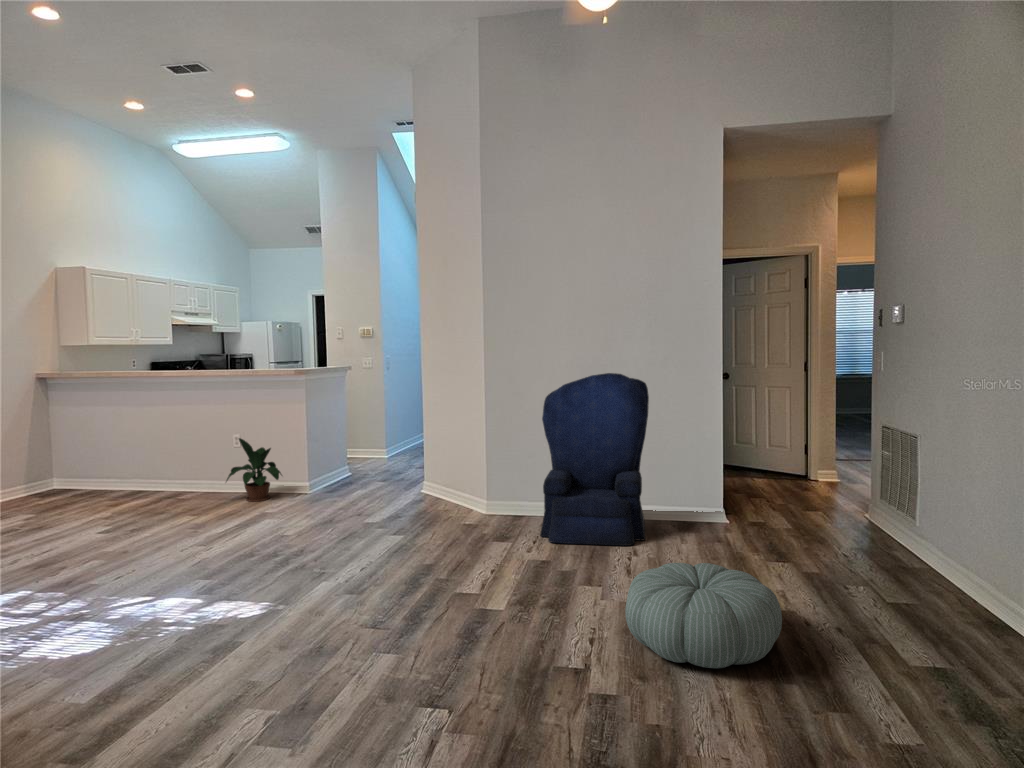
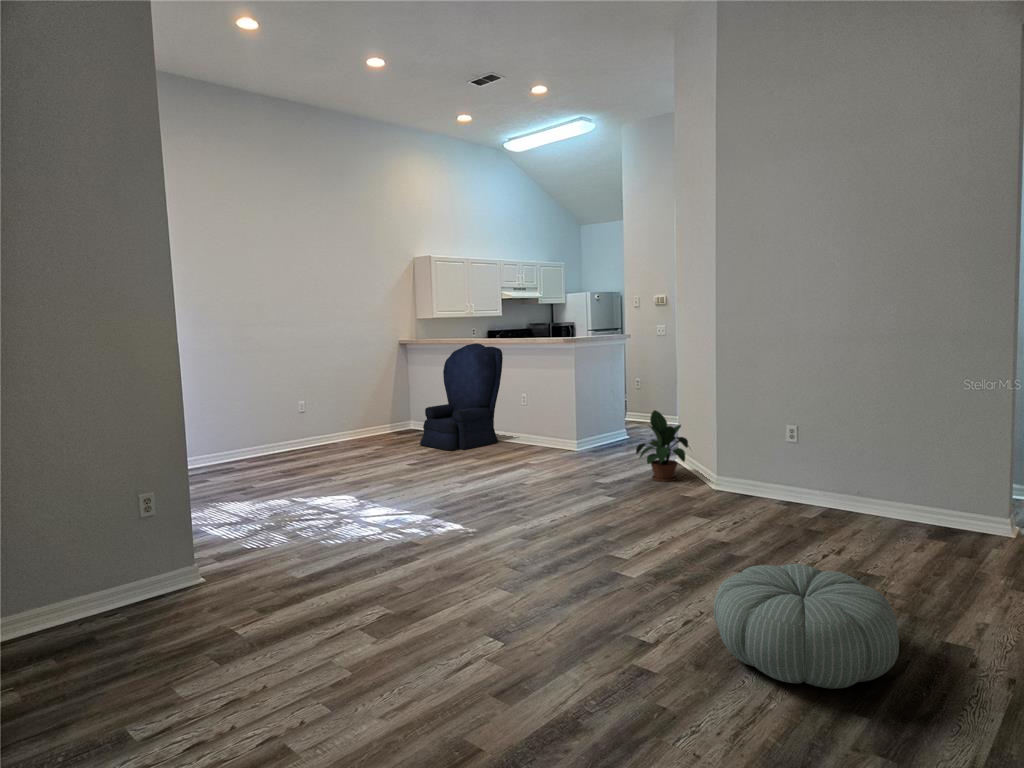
armchair: present [540,373,649,546] -> present [420,343,503,451]
potted plant: present [226,438,282,502] -> present [636,410,689,482]

